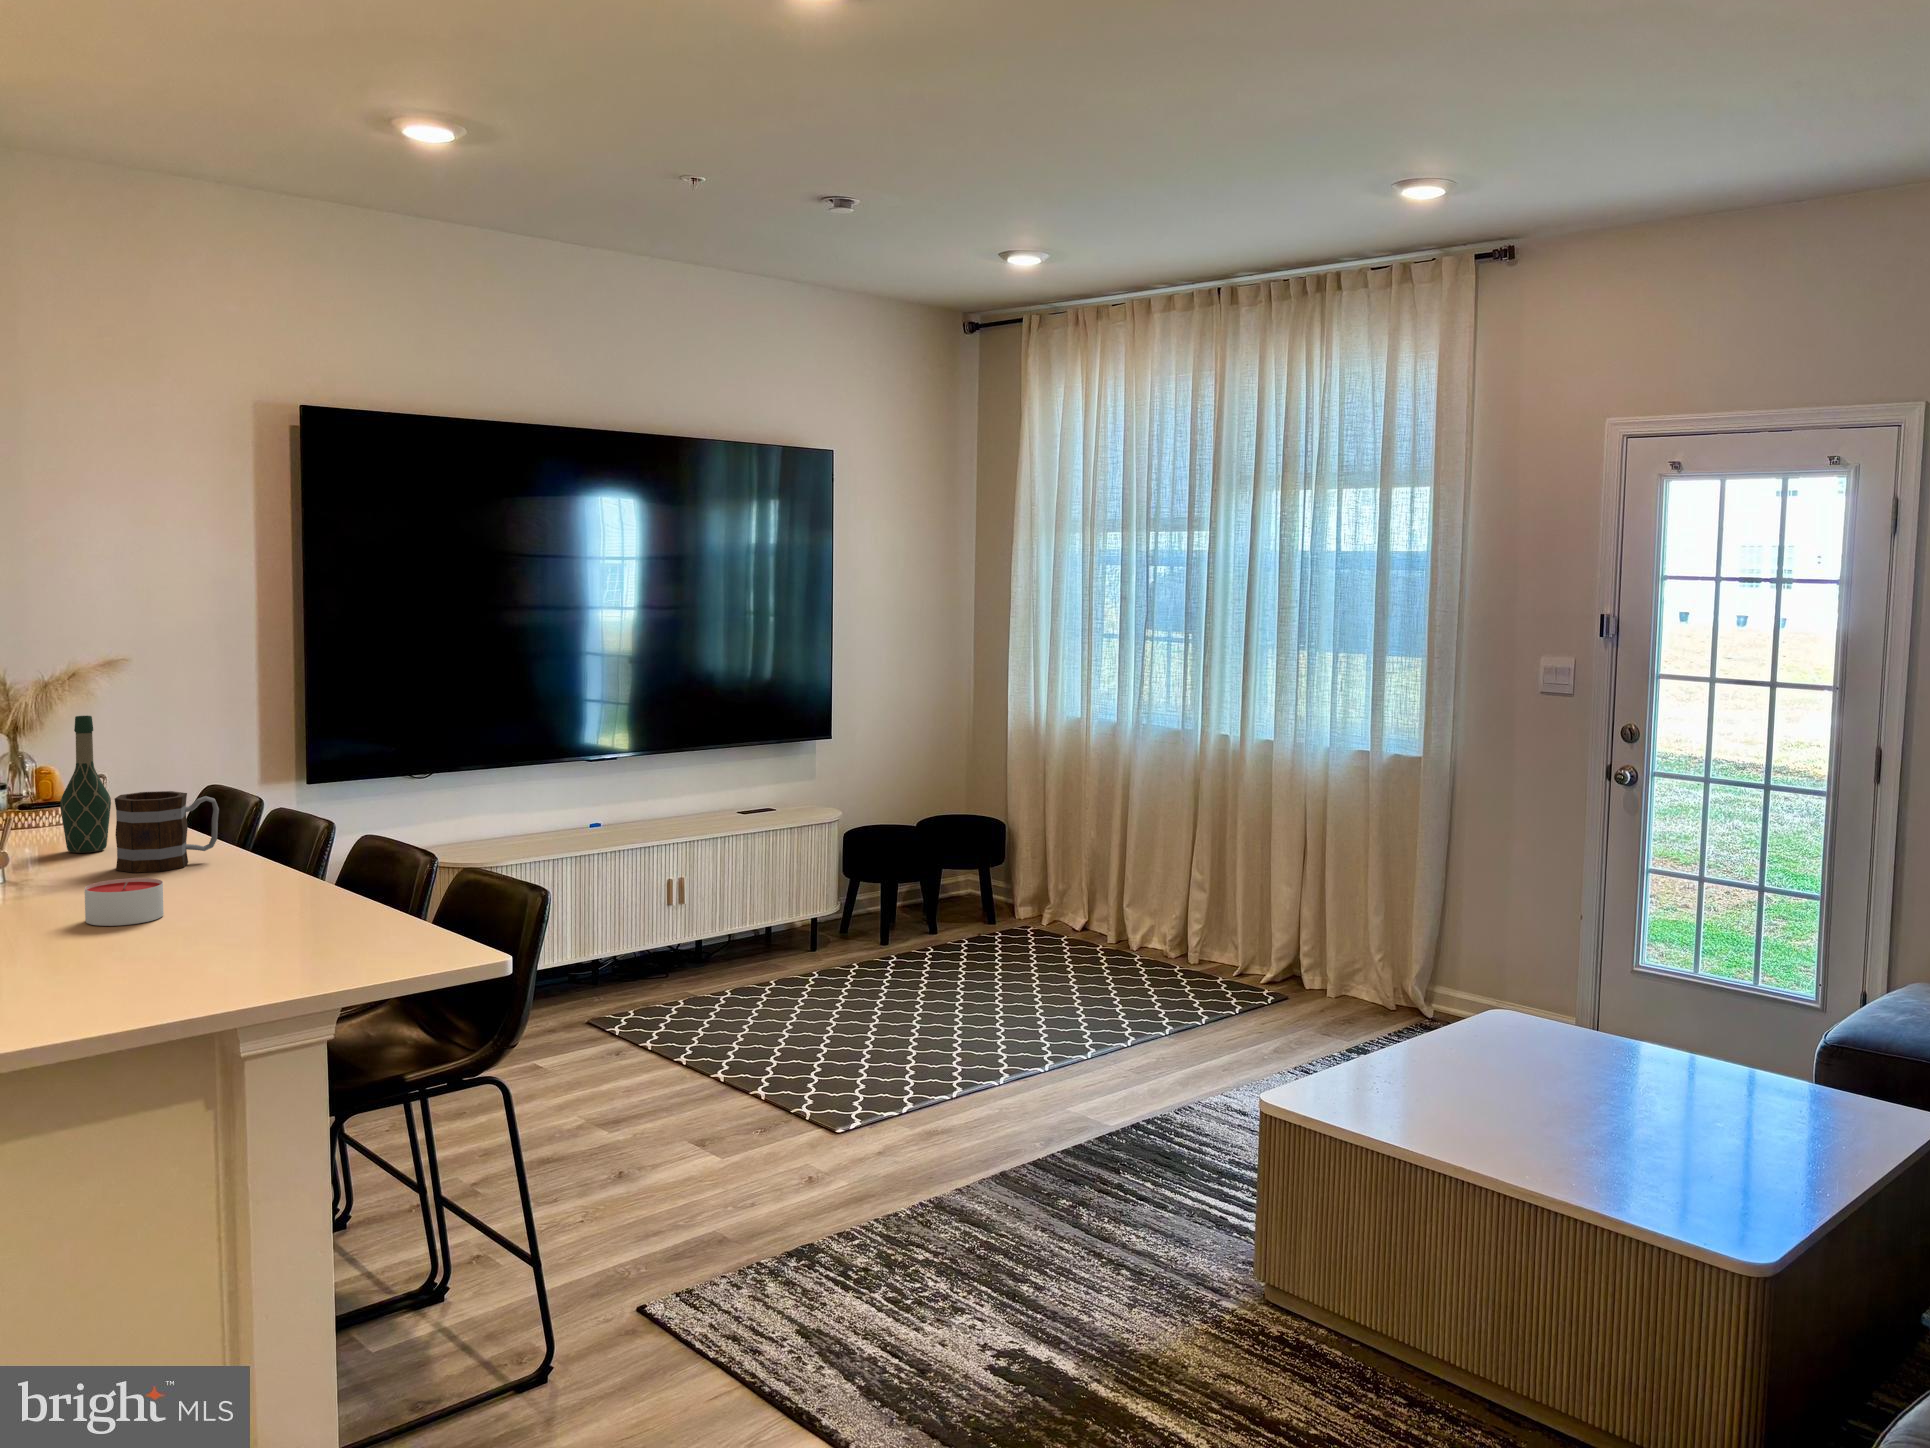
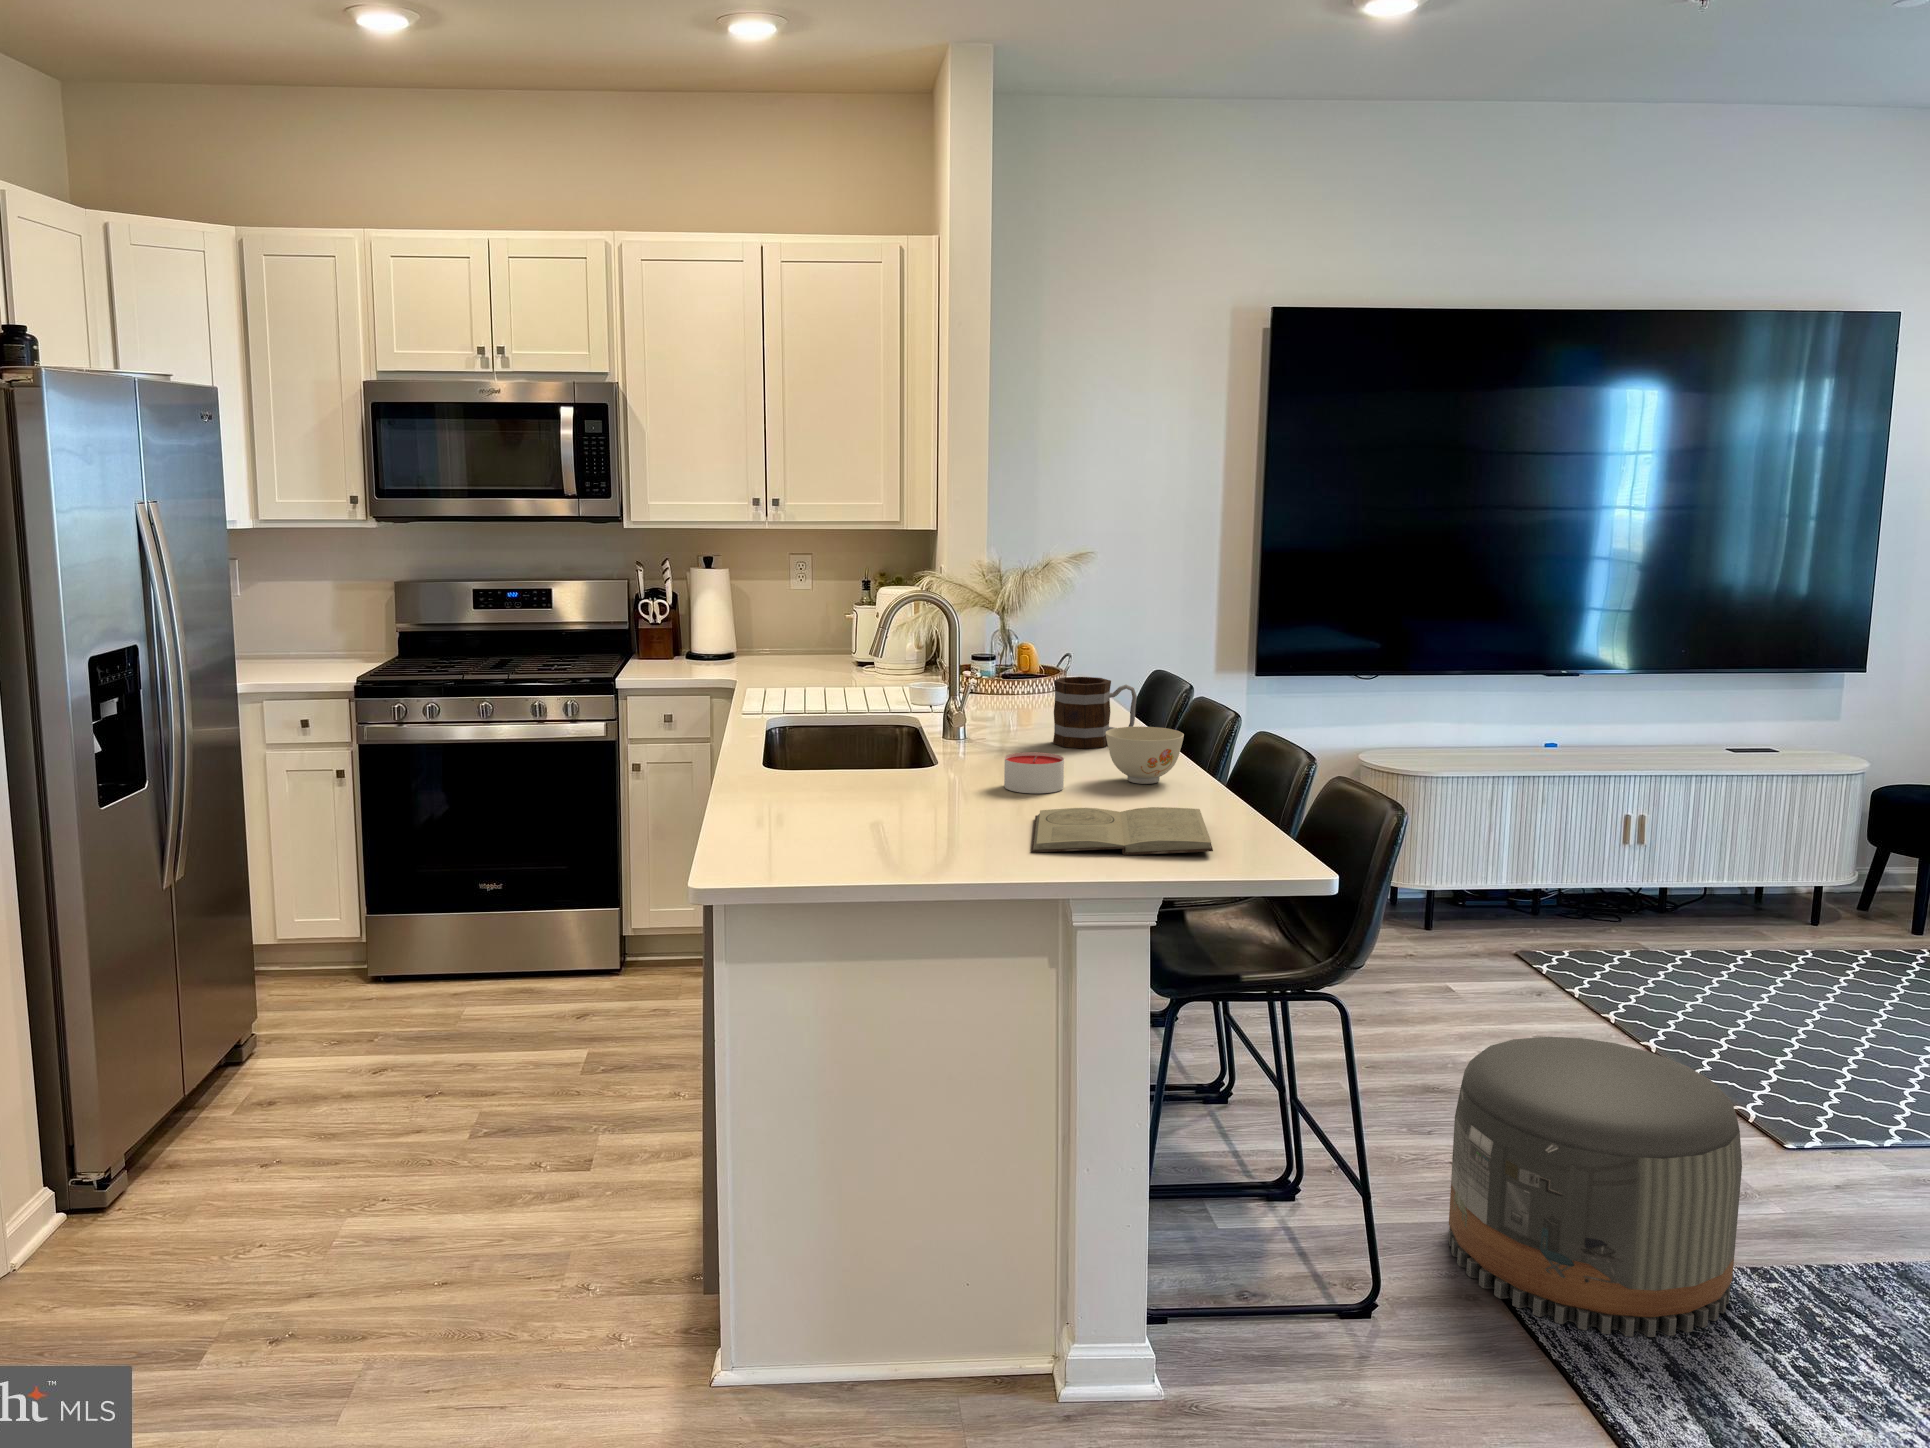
wine bottle: present [60,716,111,853] -> none [1025,606,1062,725]
bowl: none [207,837,300,899] -> present [1106,727,1184,784]
book: none [150,912,381,984] -> present [1031,807,1213,855]
pouf: none [597,1071,832,1329] -> present [1449,1037,1742,1337]

